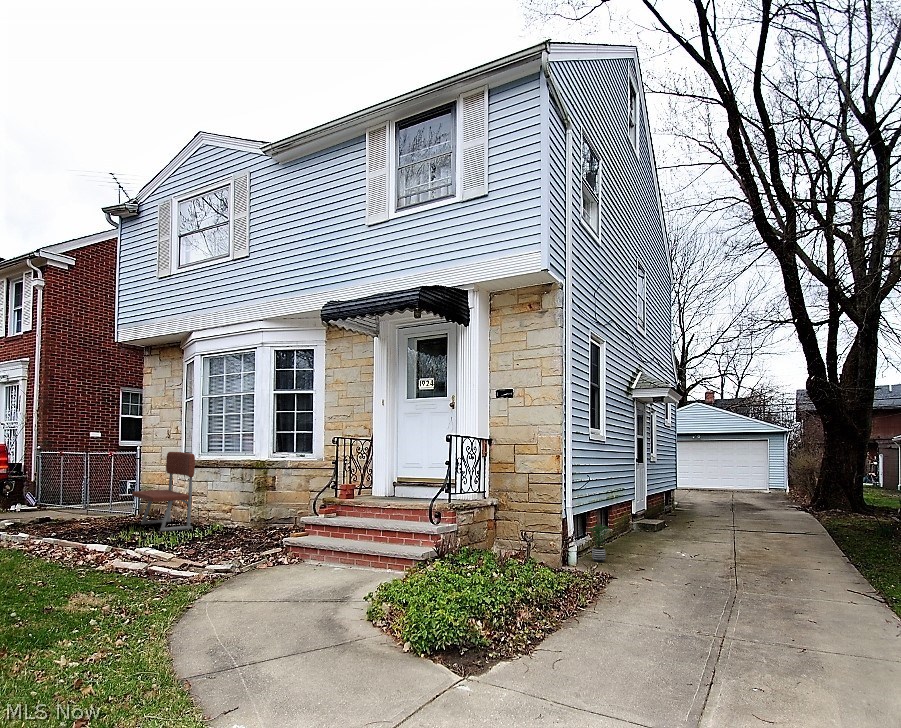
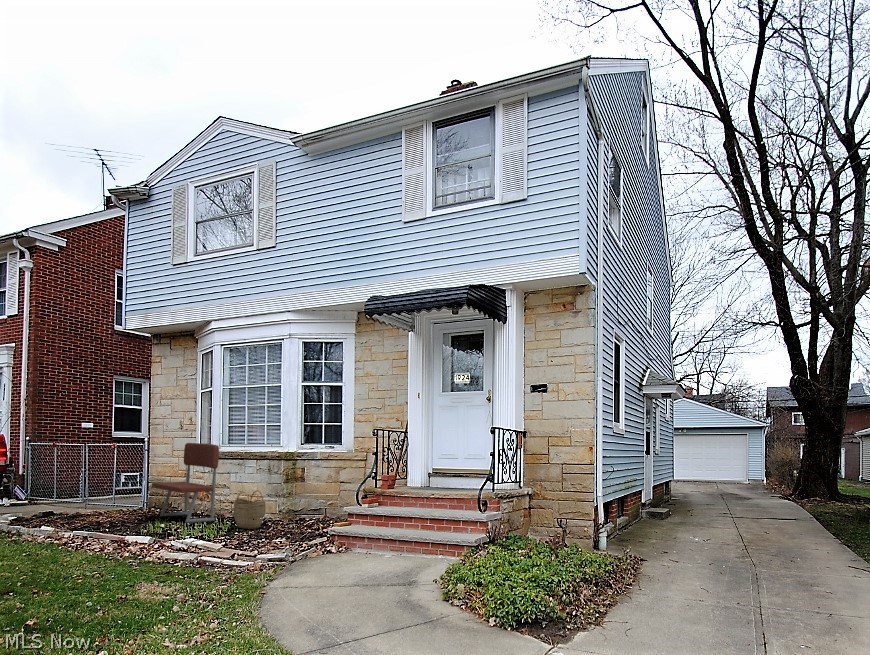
woven basket: none [204,499,237,538] -> present [233,490,266,529]
potted plant: present [589,524,610,562] -> none [616,515,643,552]

